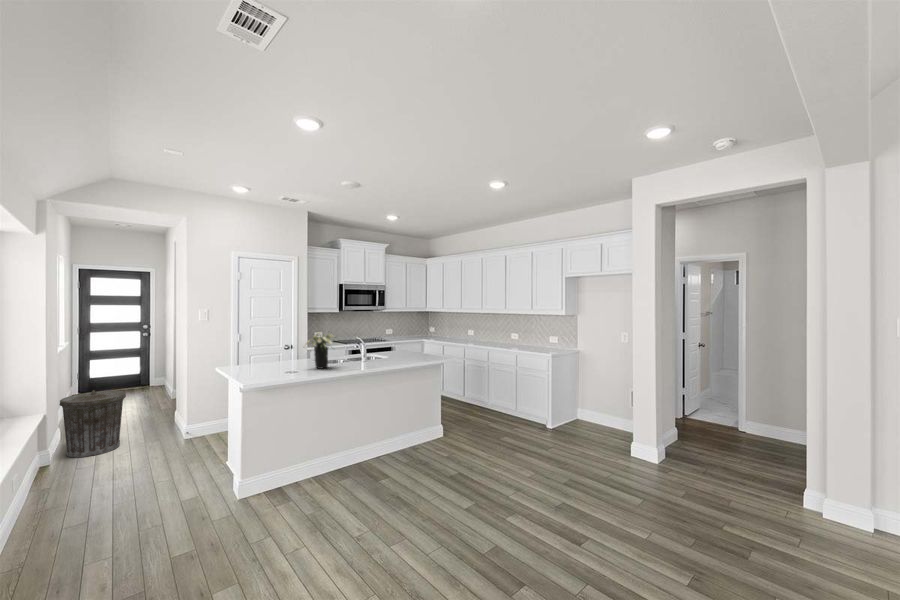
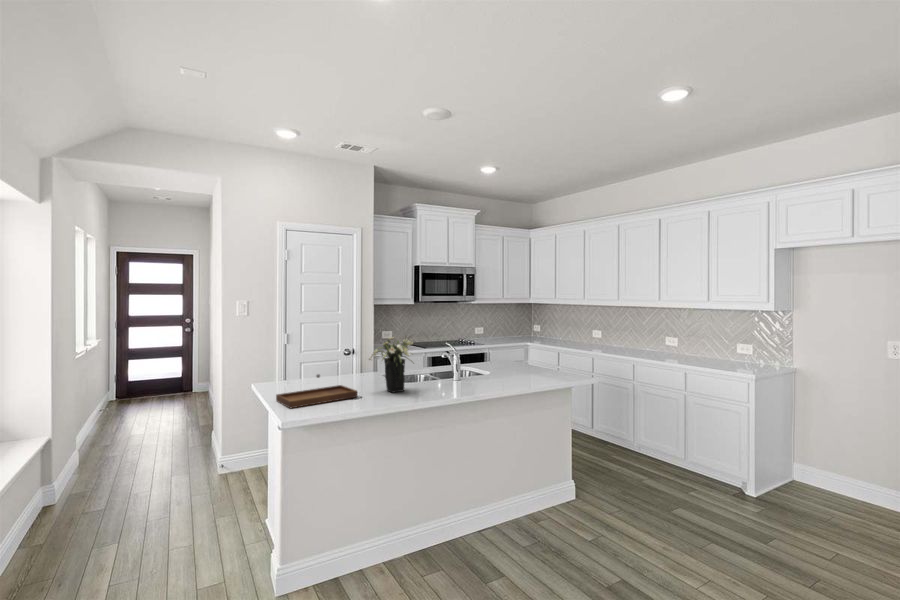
tray: none [238,357,295,378] -> present [276,374,357,408]
trash can: present [59,390,126,458] -> none [68,406,148,494]

